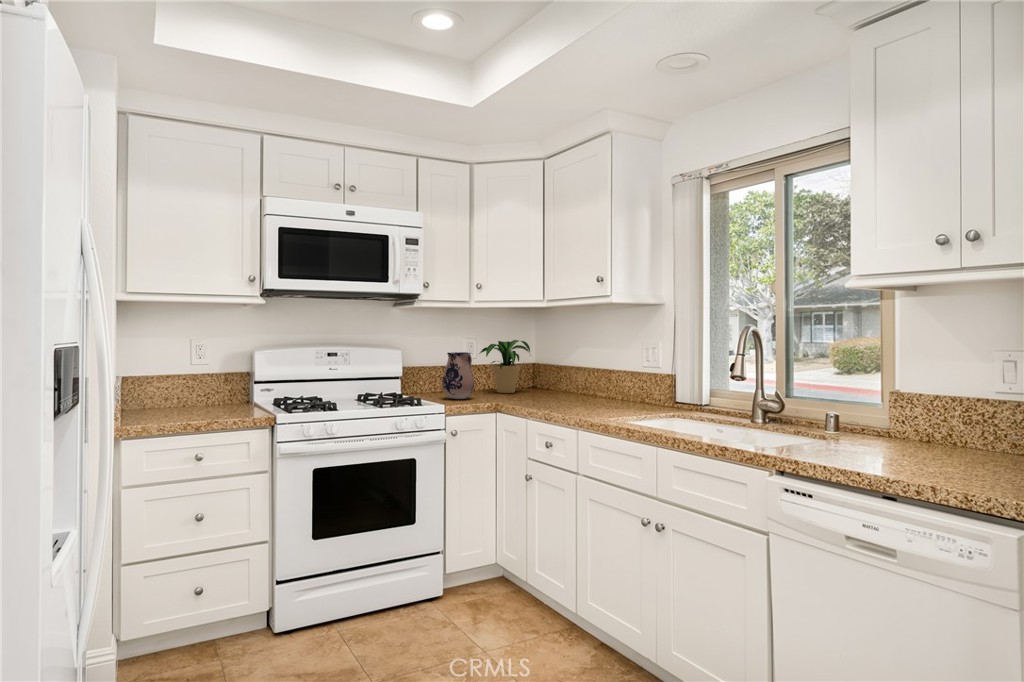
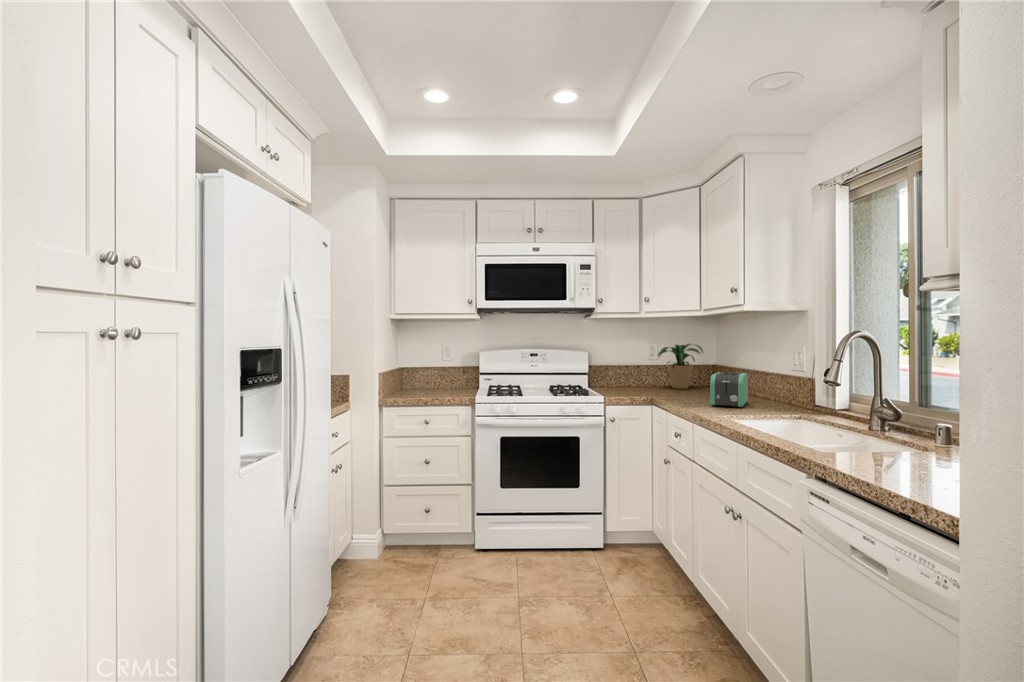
ceramic pitcher: present [442,352,474,399] -> none [617,354,644,392]
toaster: none [568,373,606,411] -> present [710,372,748,407]

